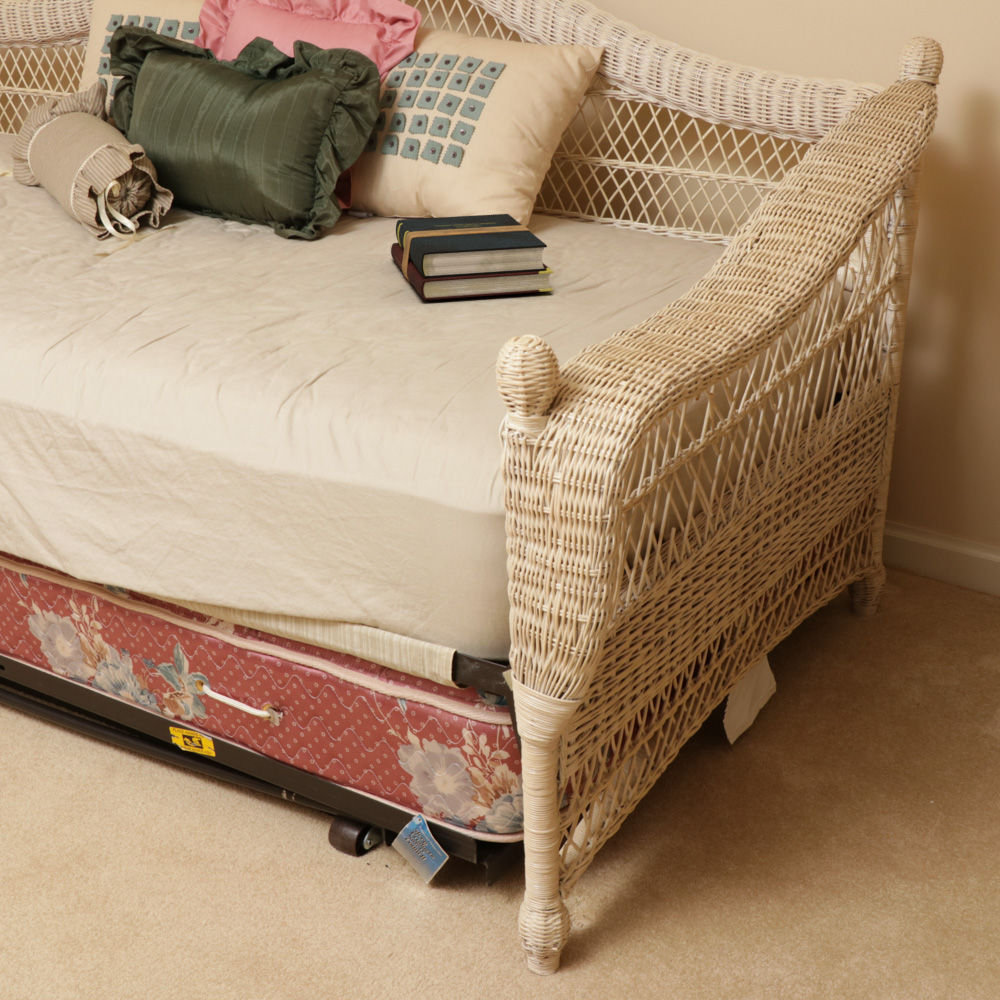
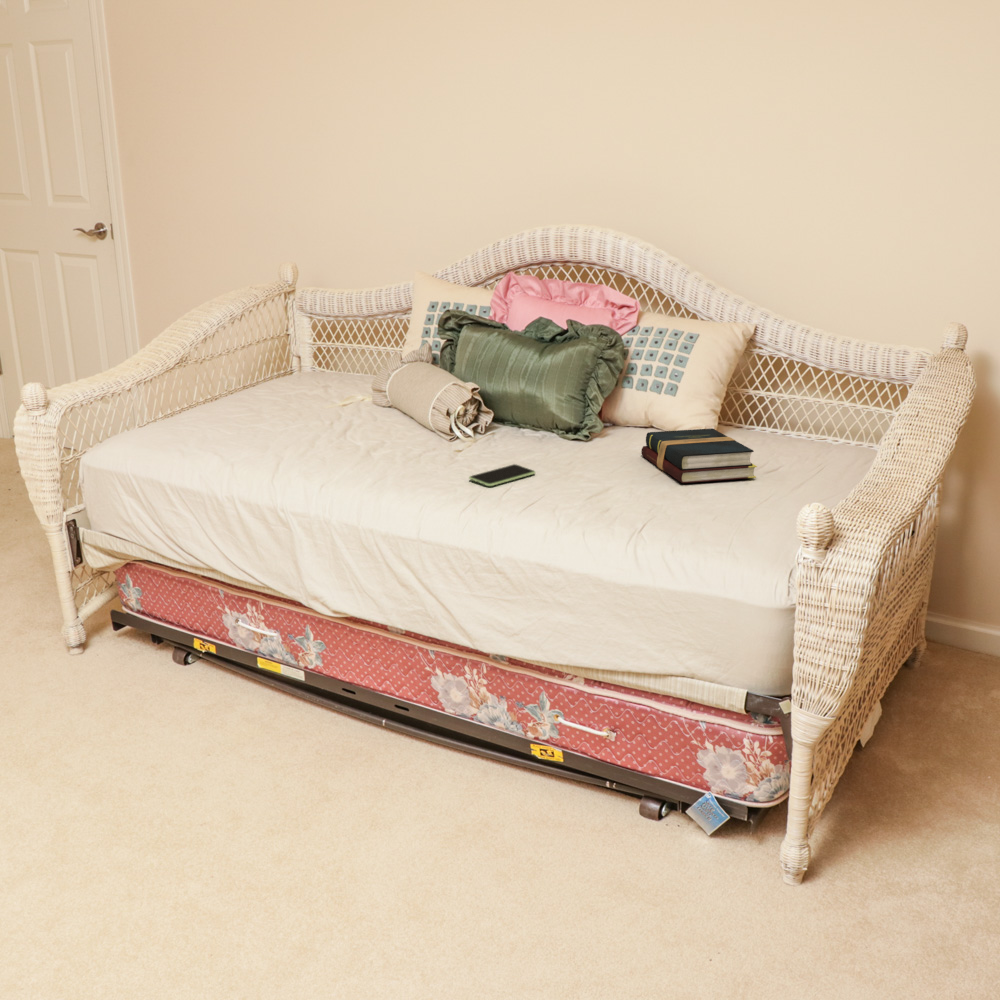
smartphone: none [72,272,193,306] -> present [469,464,535,486]

